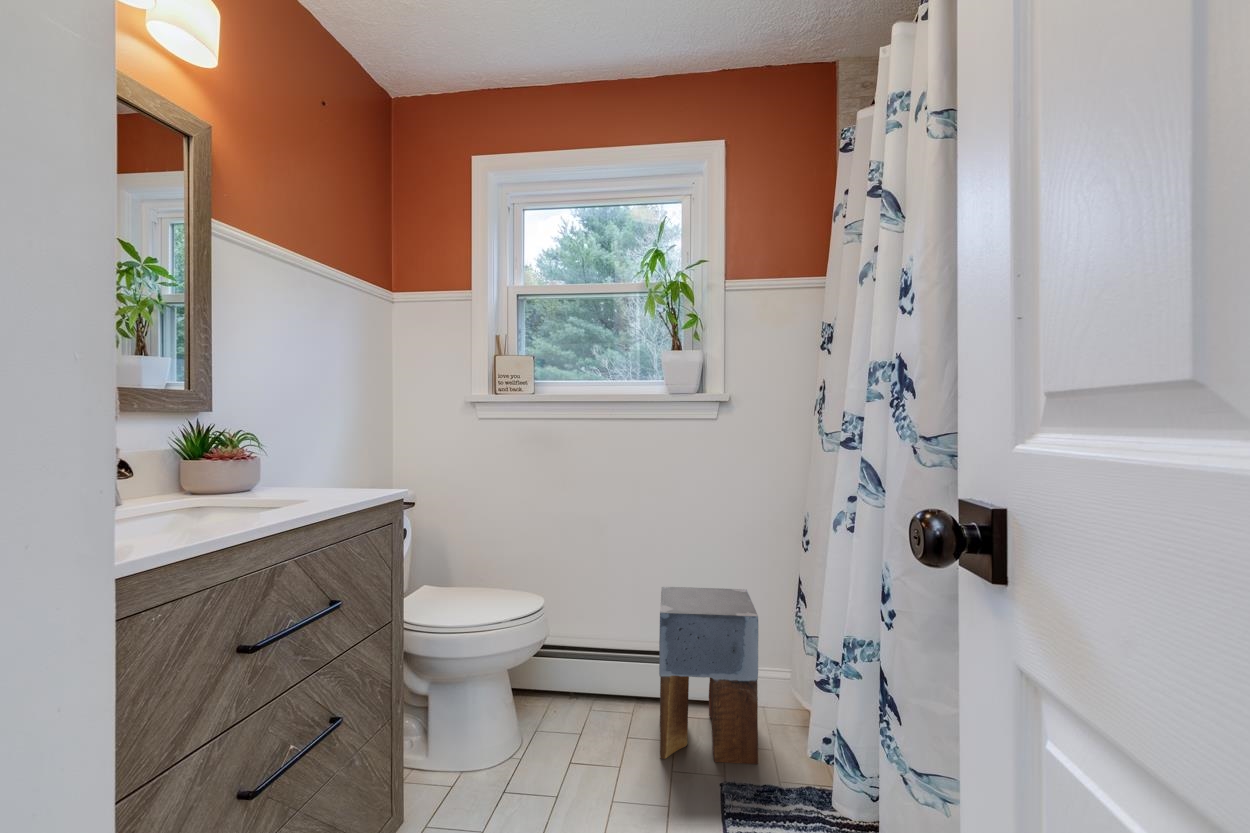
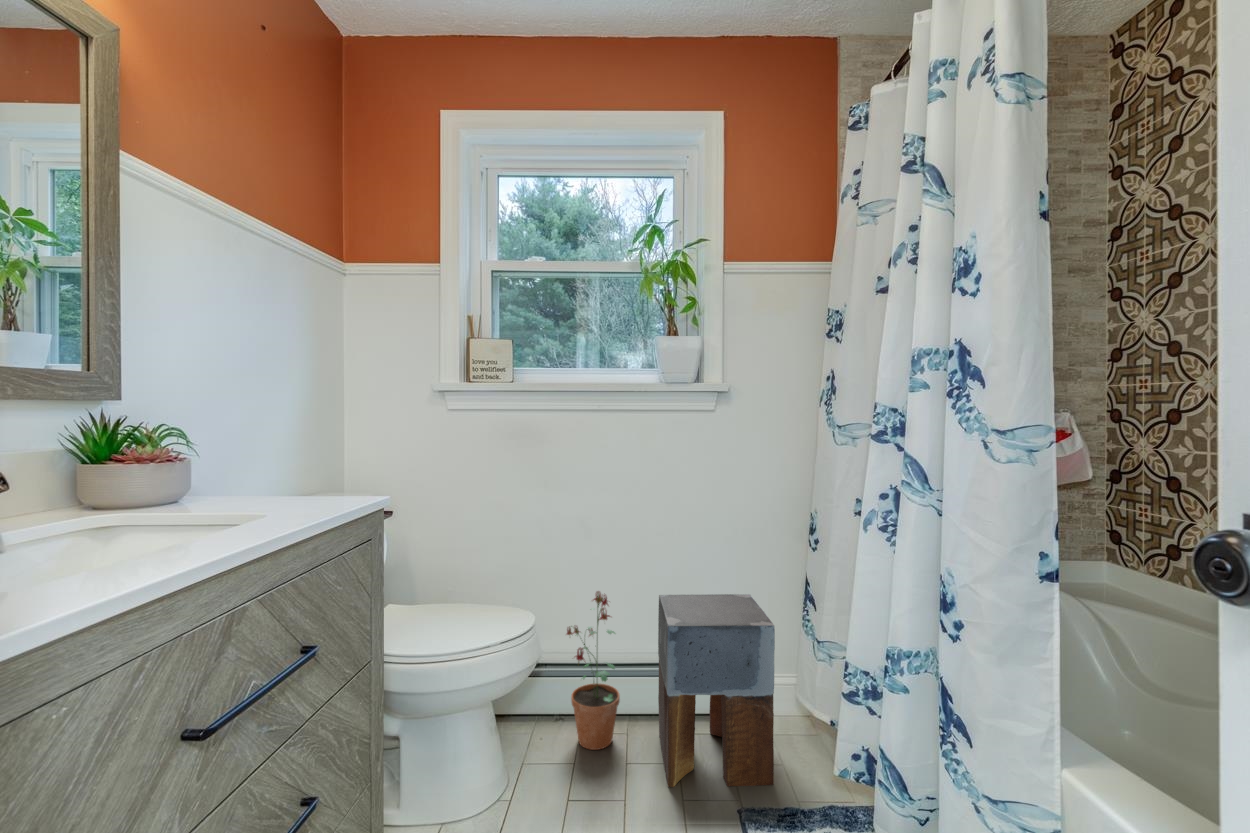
potted plant: none [579,581,626,724] -> present [567,591,620,750]

